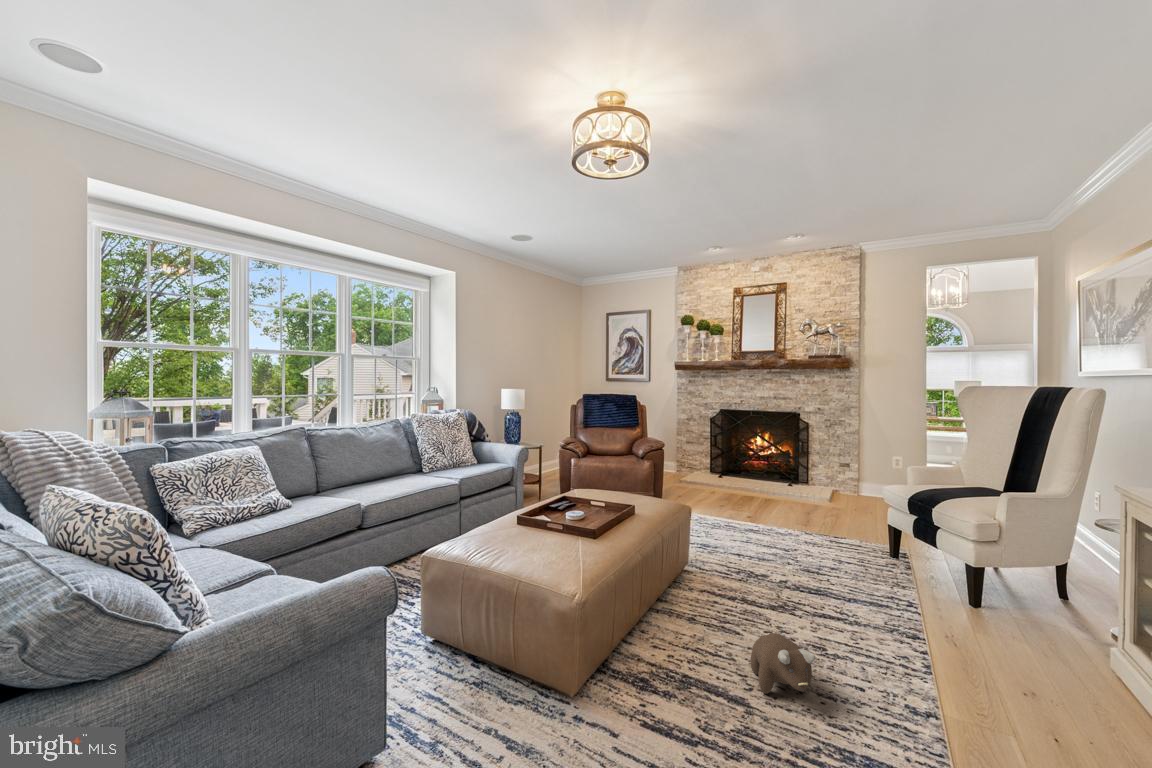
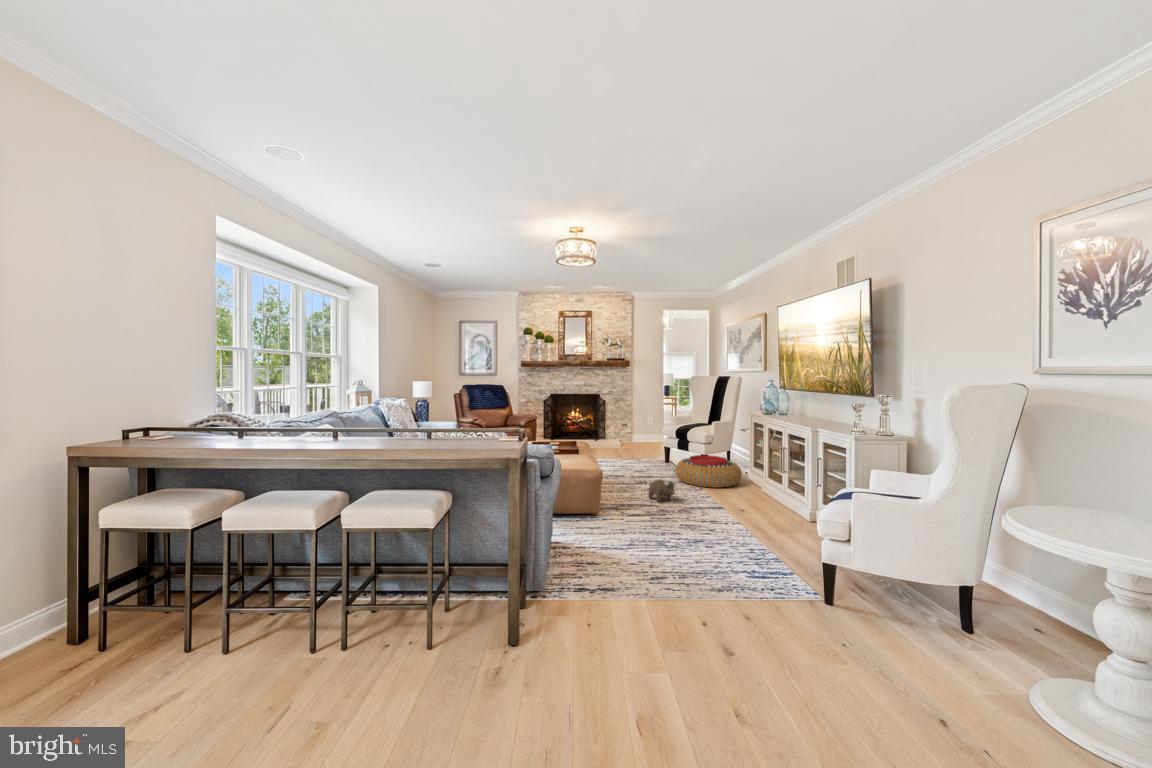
pouf: none [874,569,1080,684] -> present [675,455,742,488]

